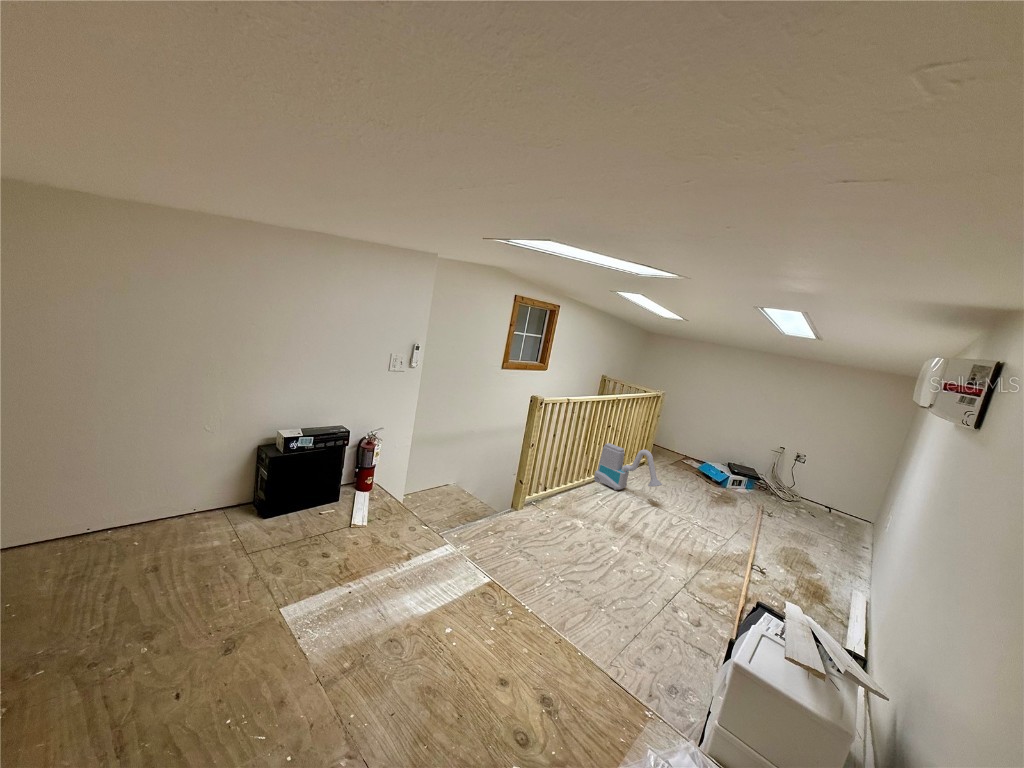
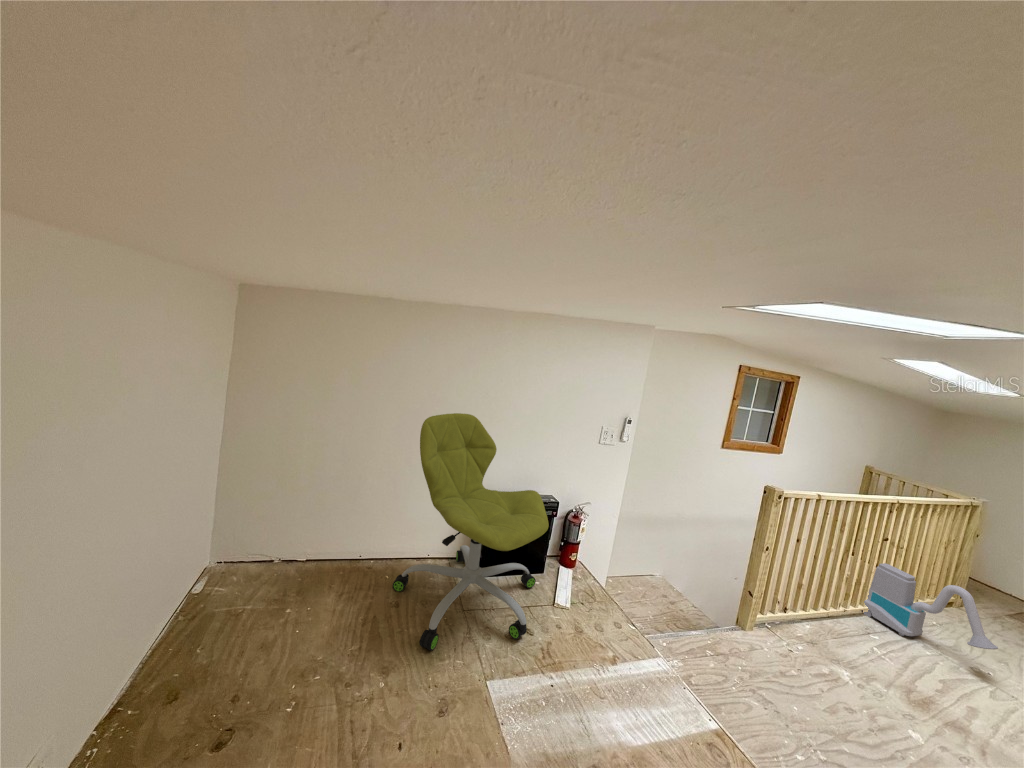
office chair: none [144,343,337,600] -> present [392,413,549,651]

